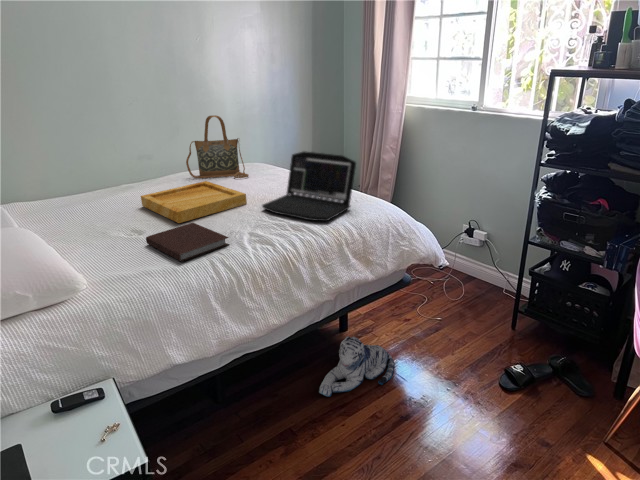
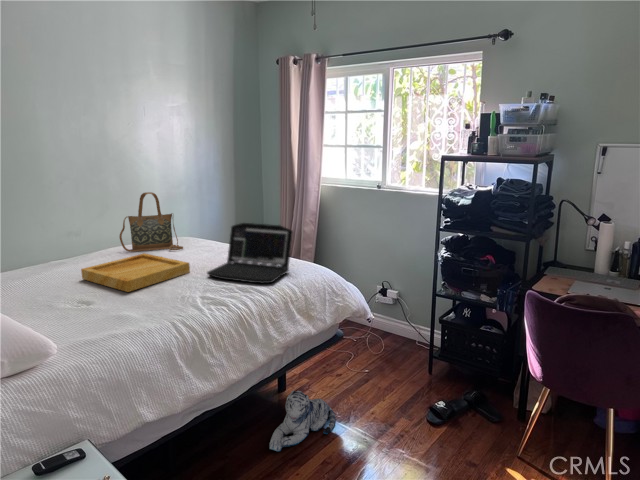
notebook: present [146,223,229,262] -> none [101,290,186,324]

